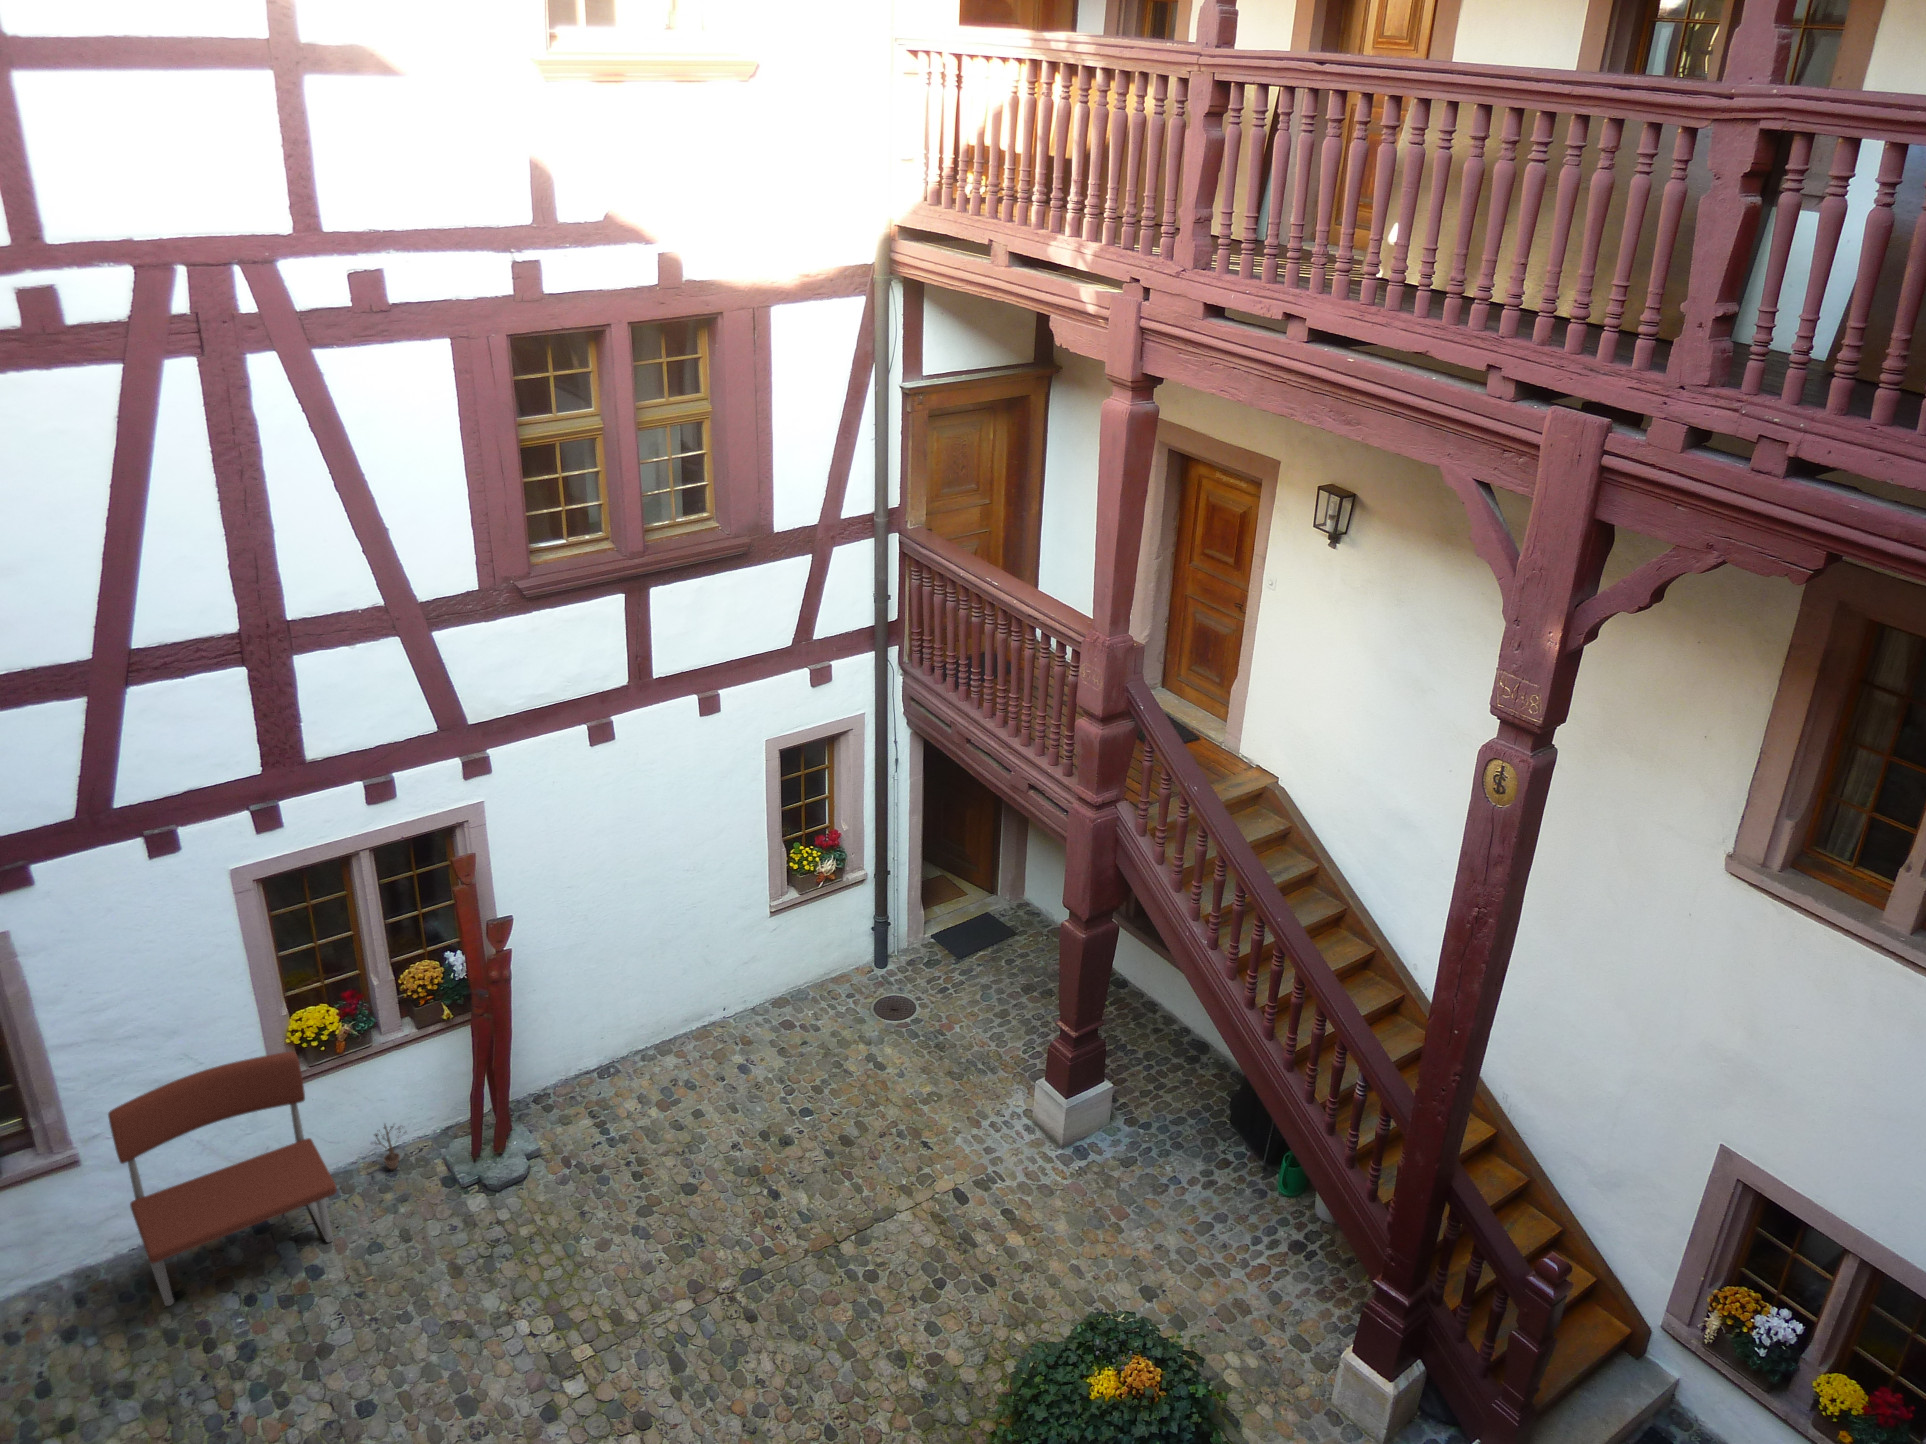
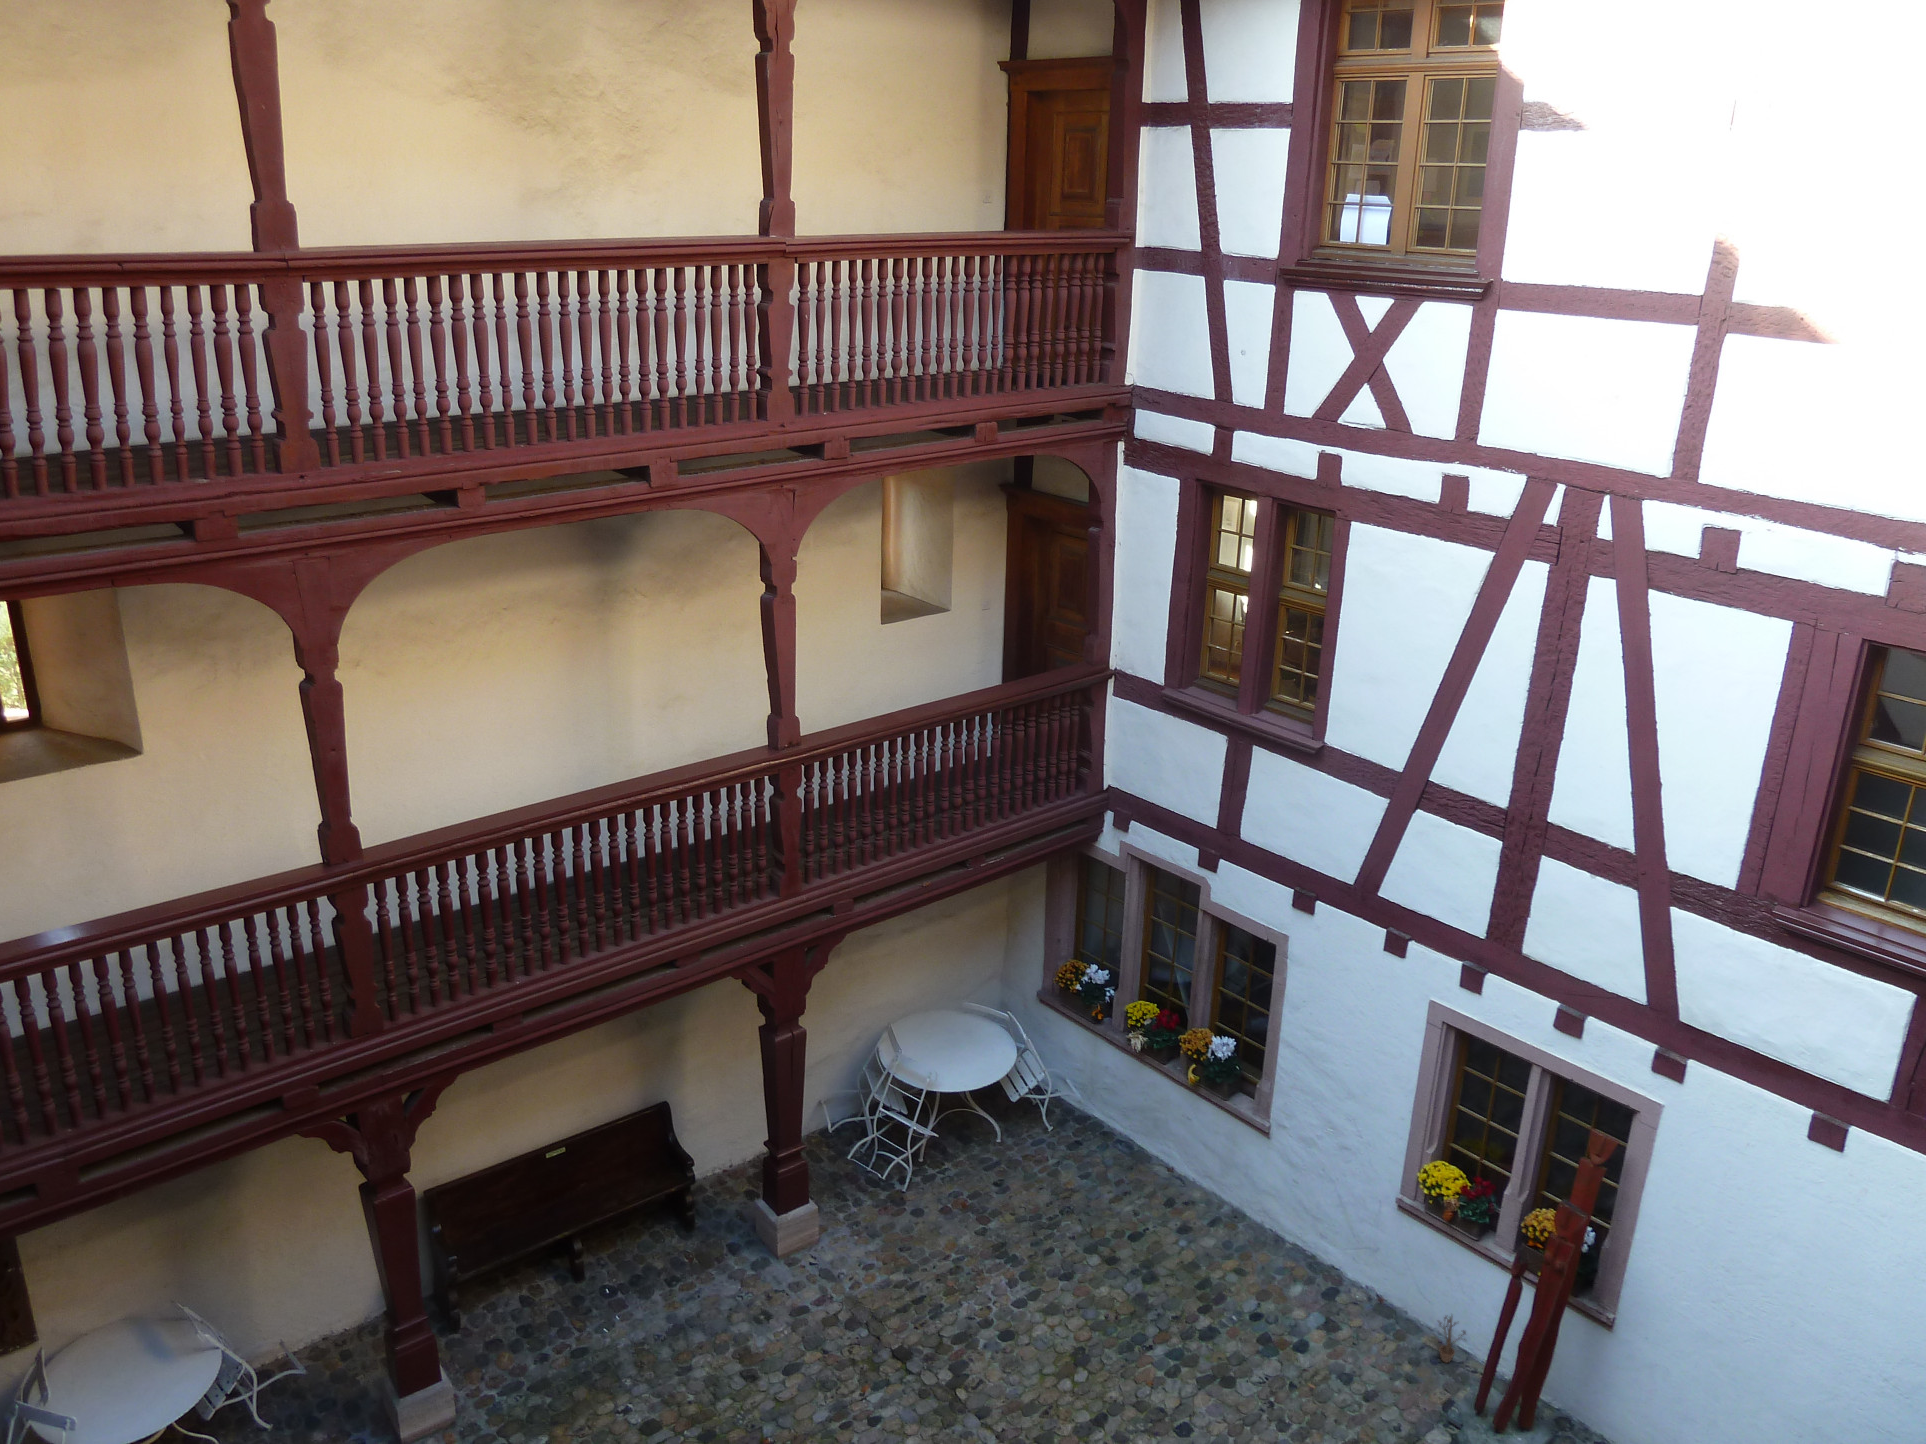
bench: present [108,1051,337,1306] -> none [1220,1111,1408,1347]

